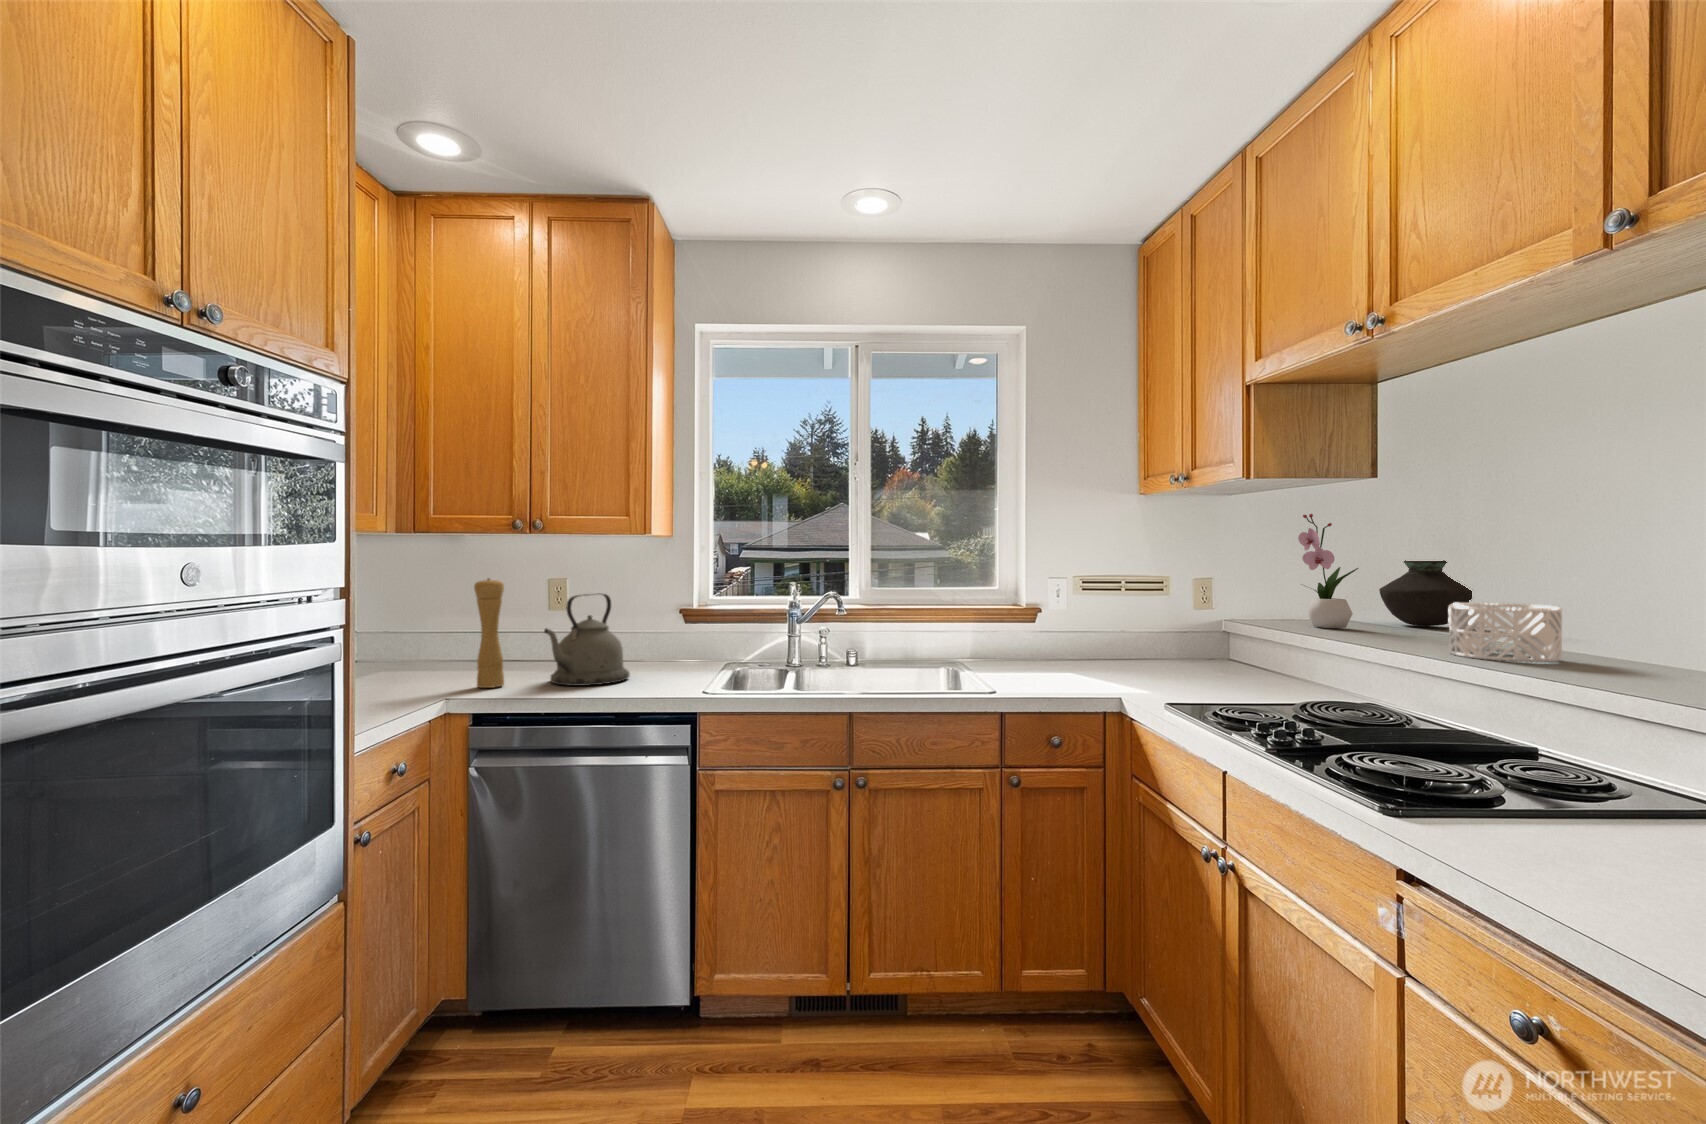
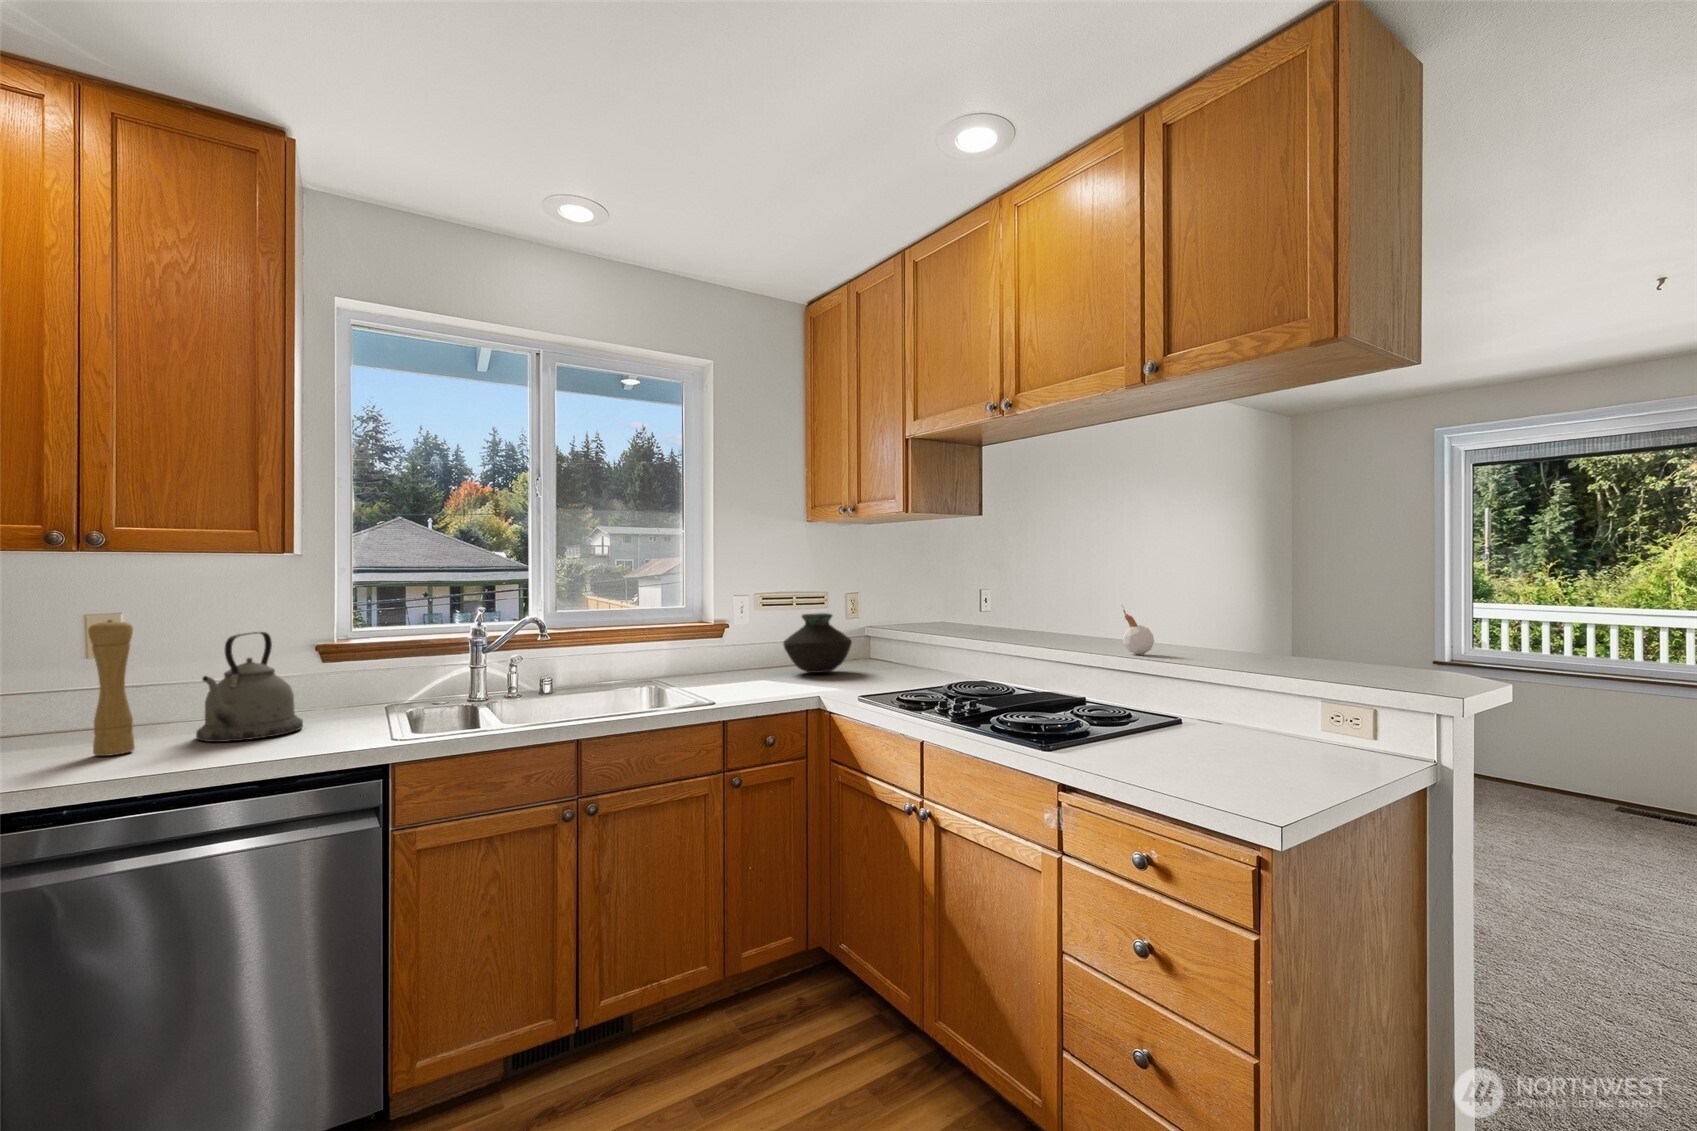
flower arrangement: present [1298,514,1358,628] -> none [927,539,969,630]
vase: present [1379,560,1472,626] -> present [783,613,852,673]
decorative bowl: present [1449,603,1562,662] -> none [1039,605,1103,646]
candle: none [1583,605,1645,683] -> present [1122,606,1154,654]

